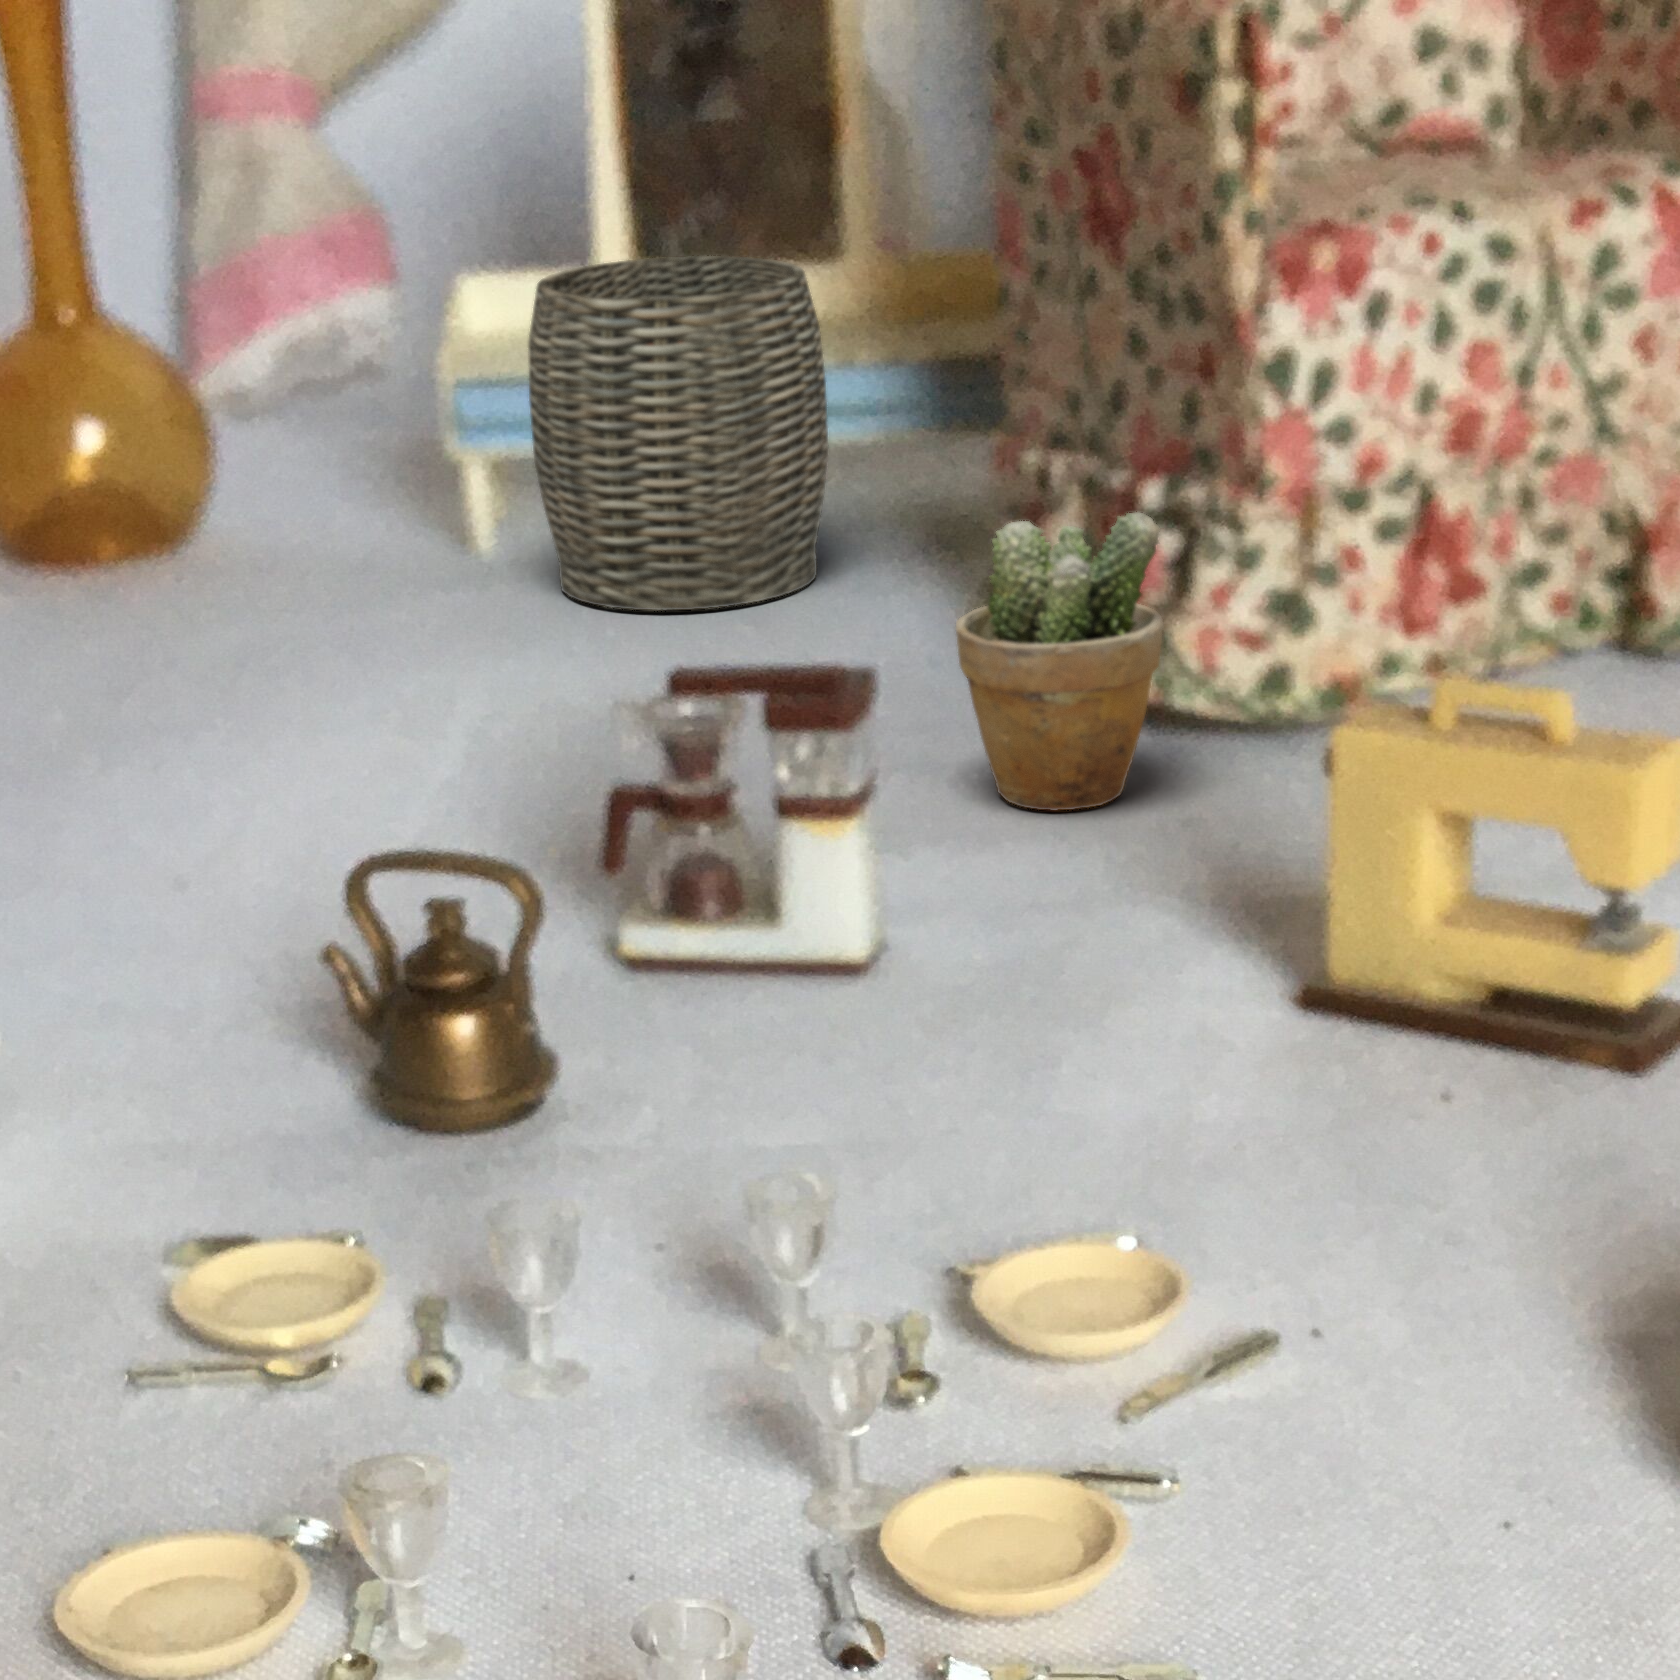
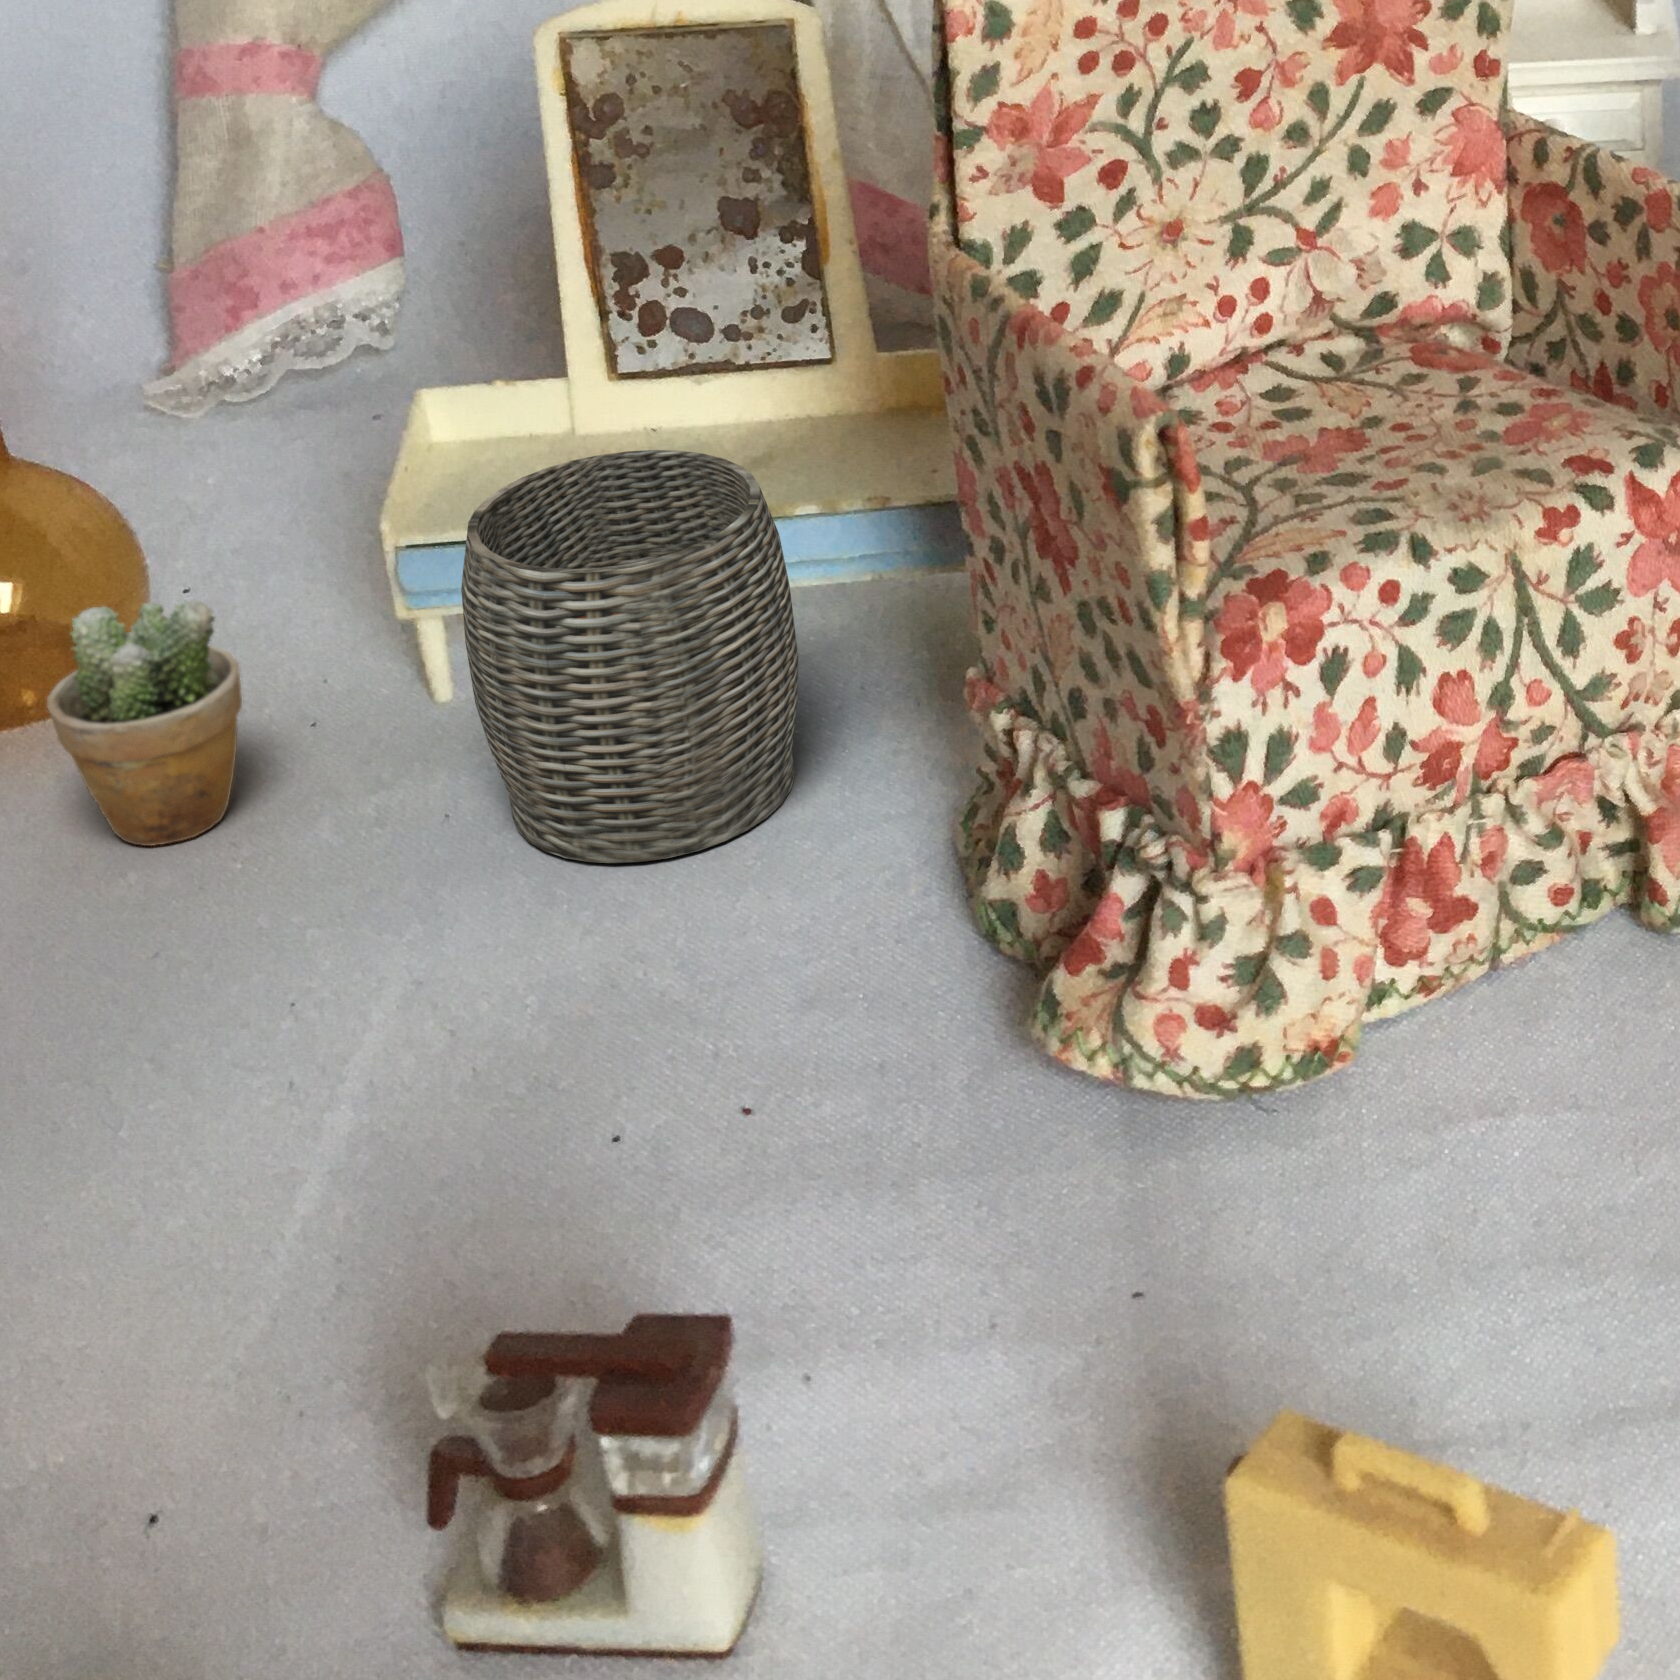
potted plant: present [956,512,1163,811] -> present [47,600,242,846]

